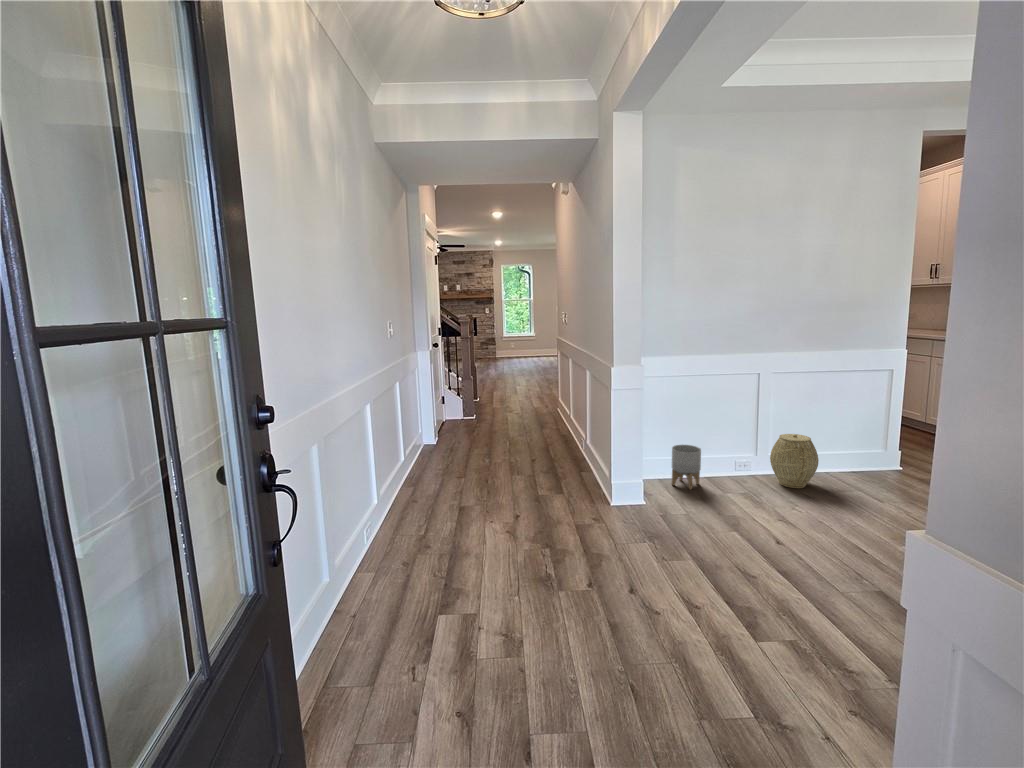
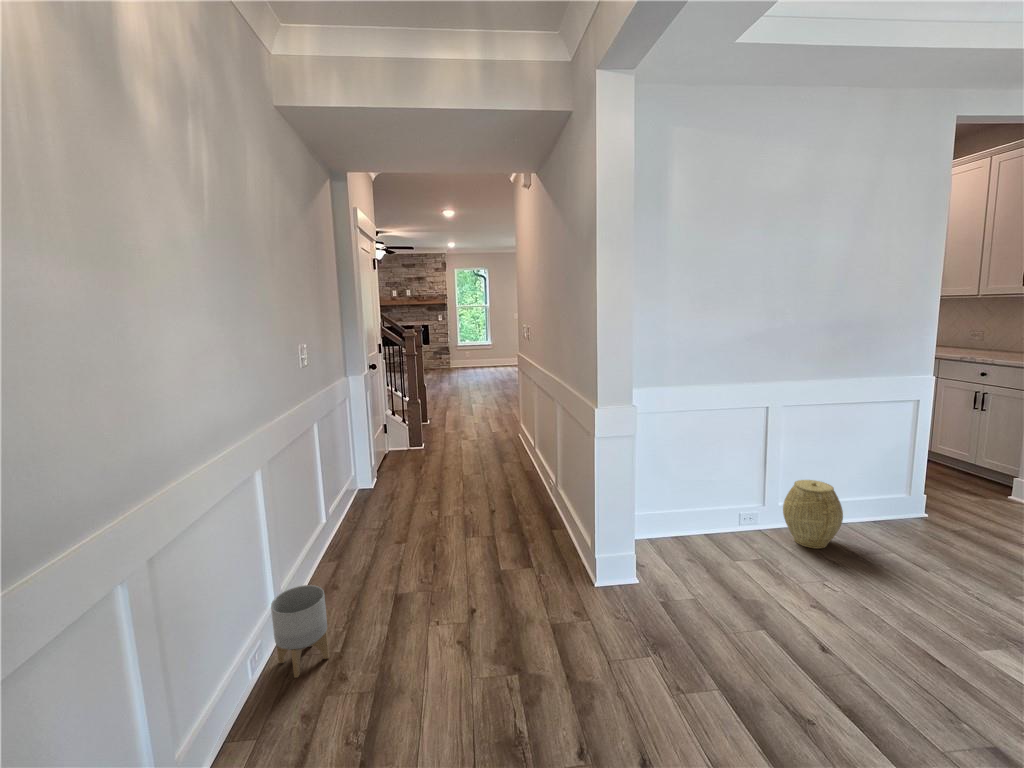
planter: present [672,445,701,490] -> present [271,585,329,678]

